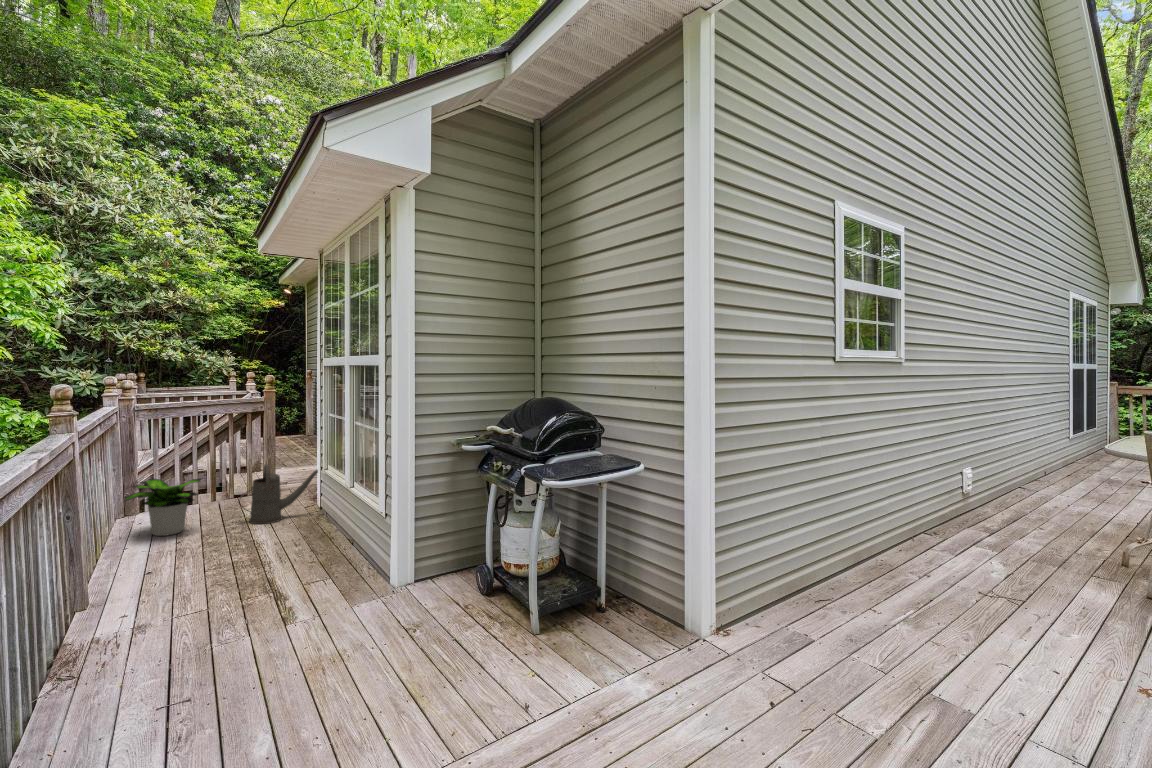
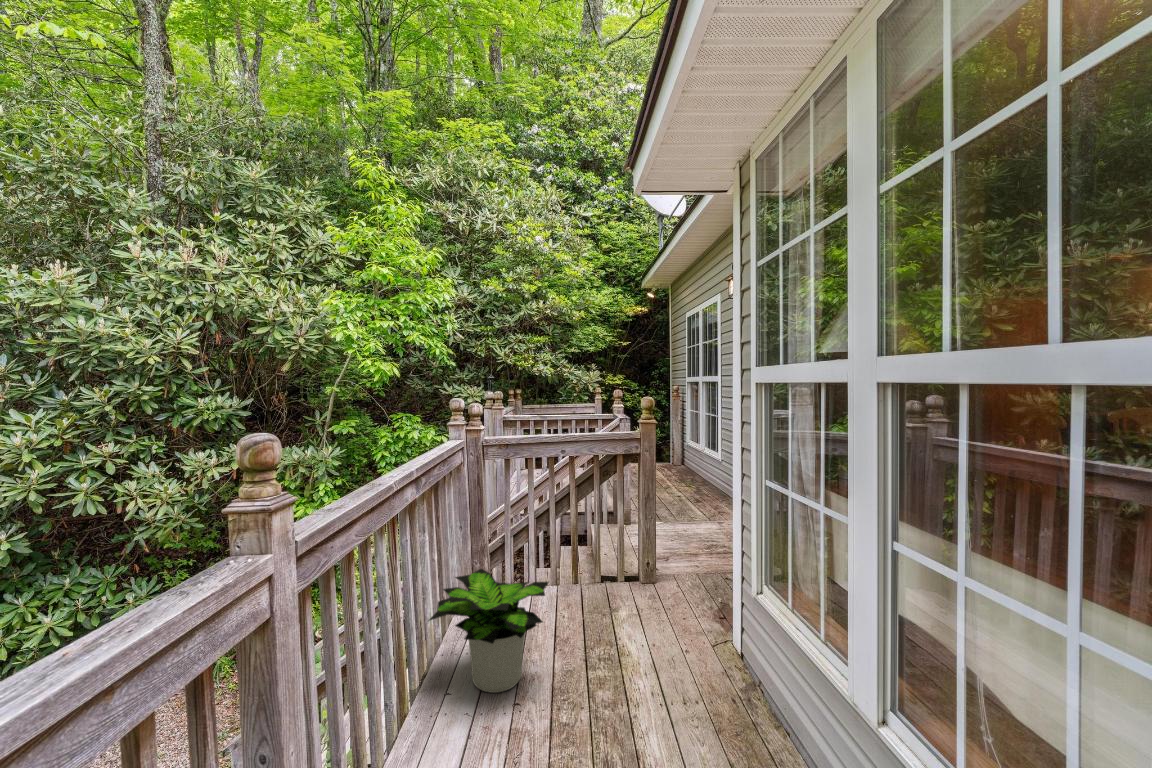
watering can: present [239,464,318,524] -> none [607,566,750,698]

